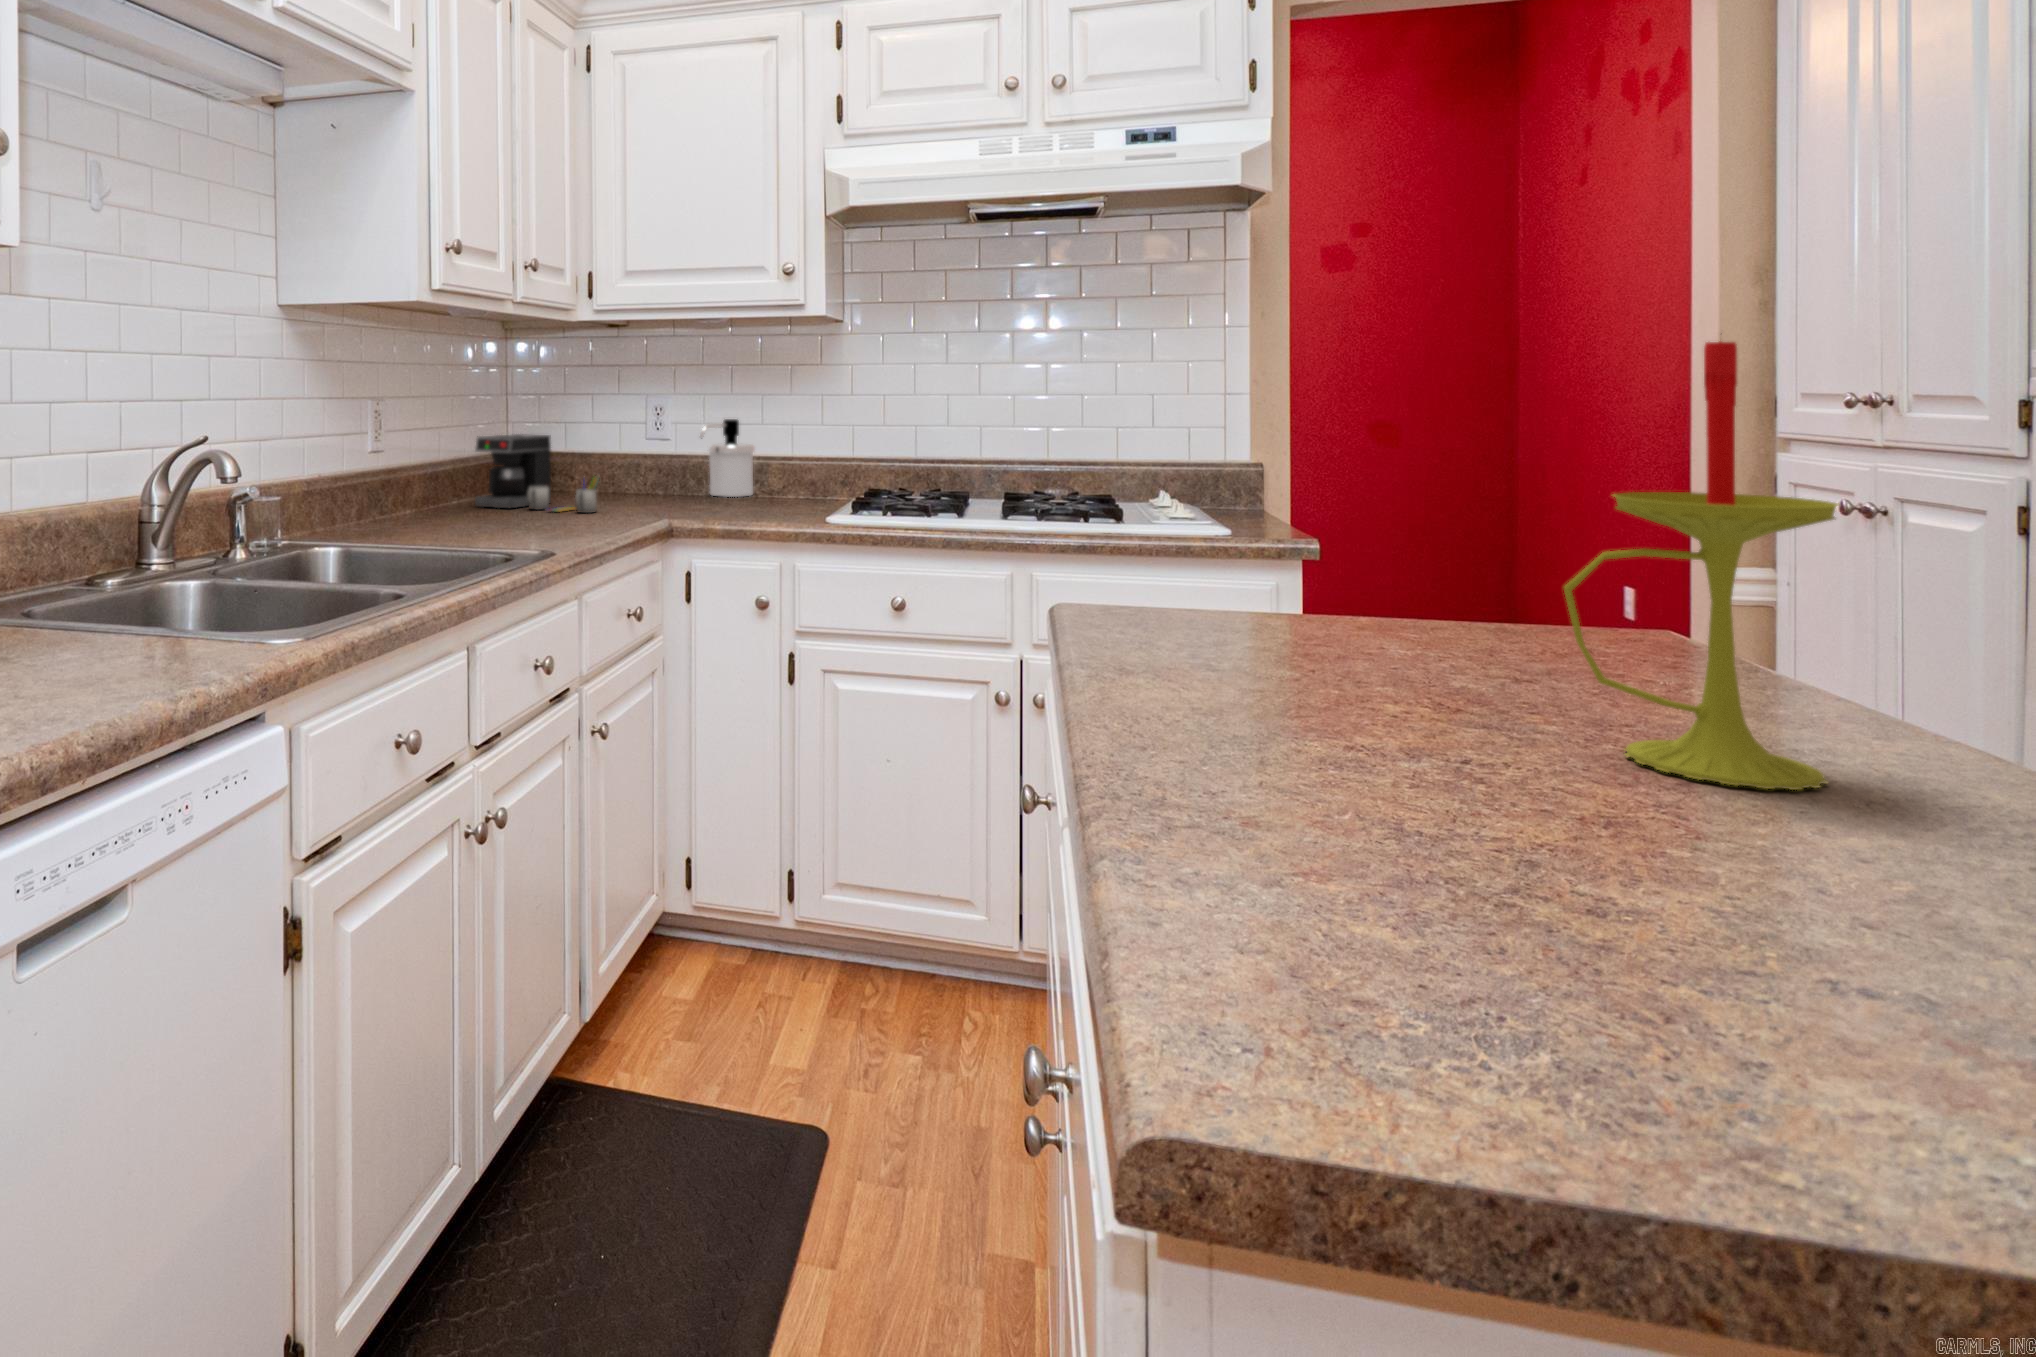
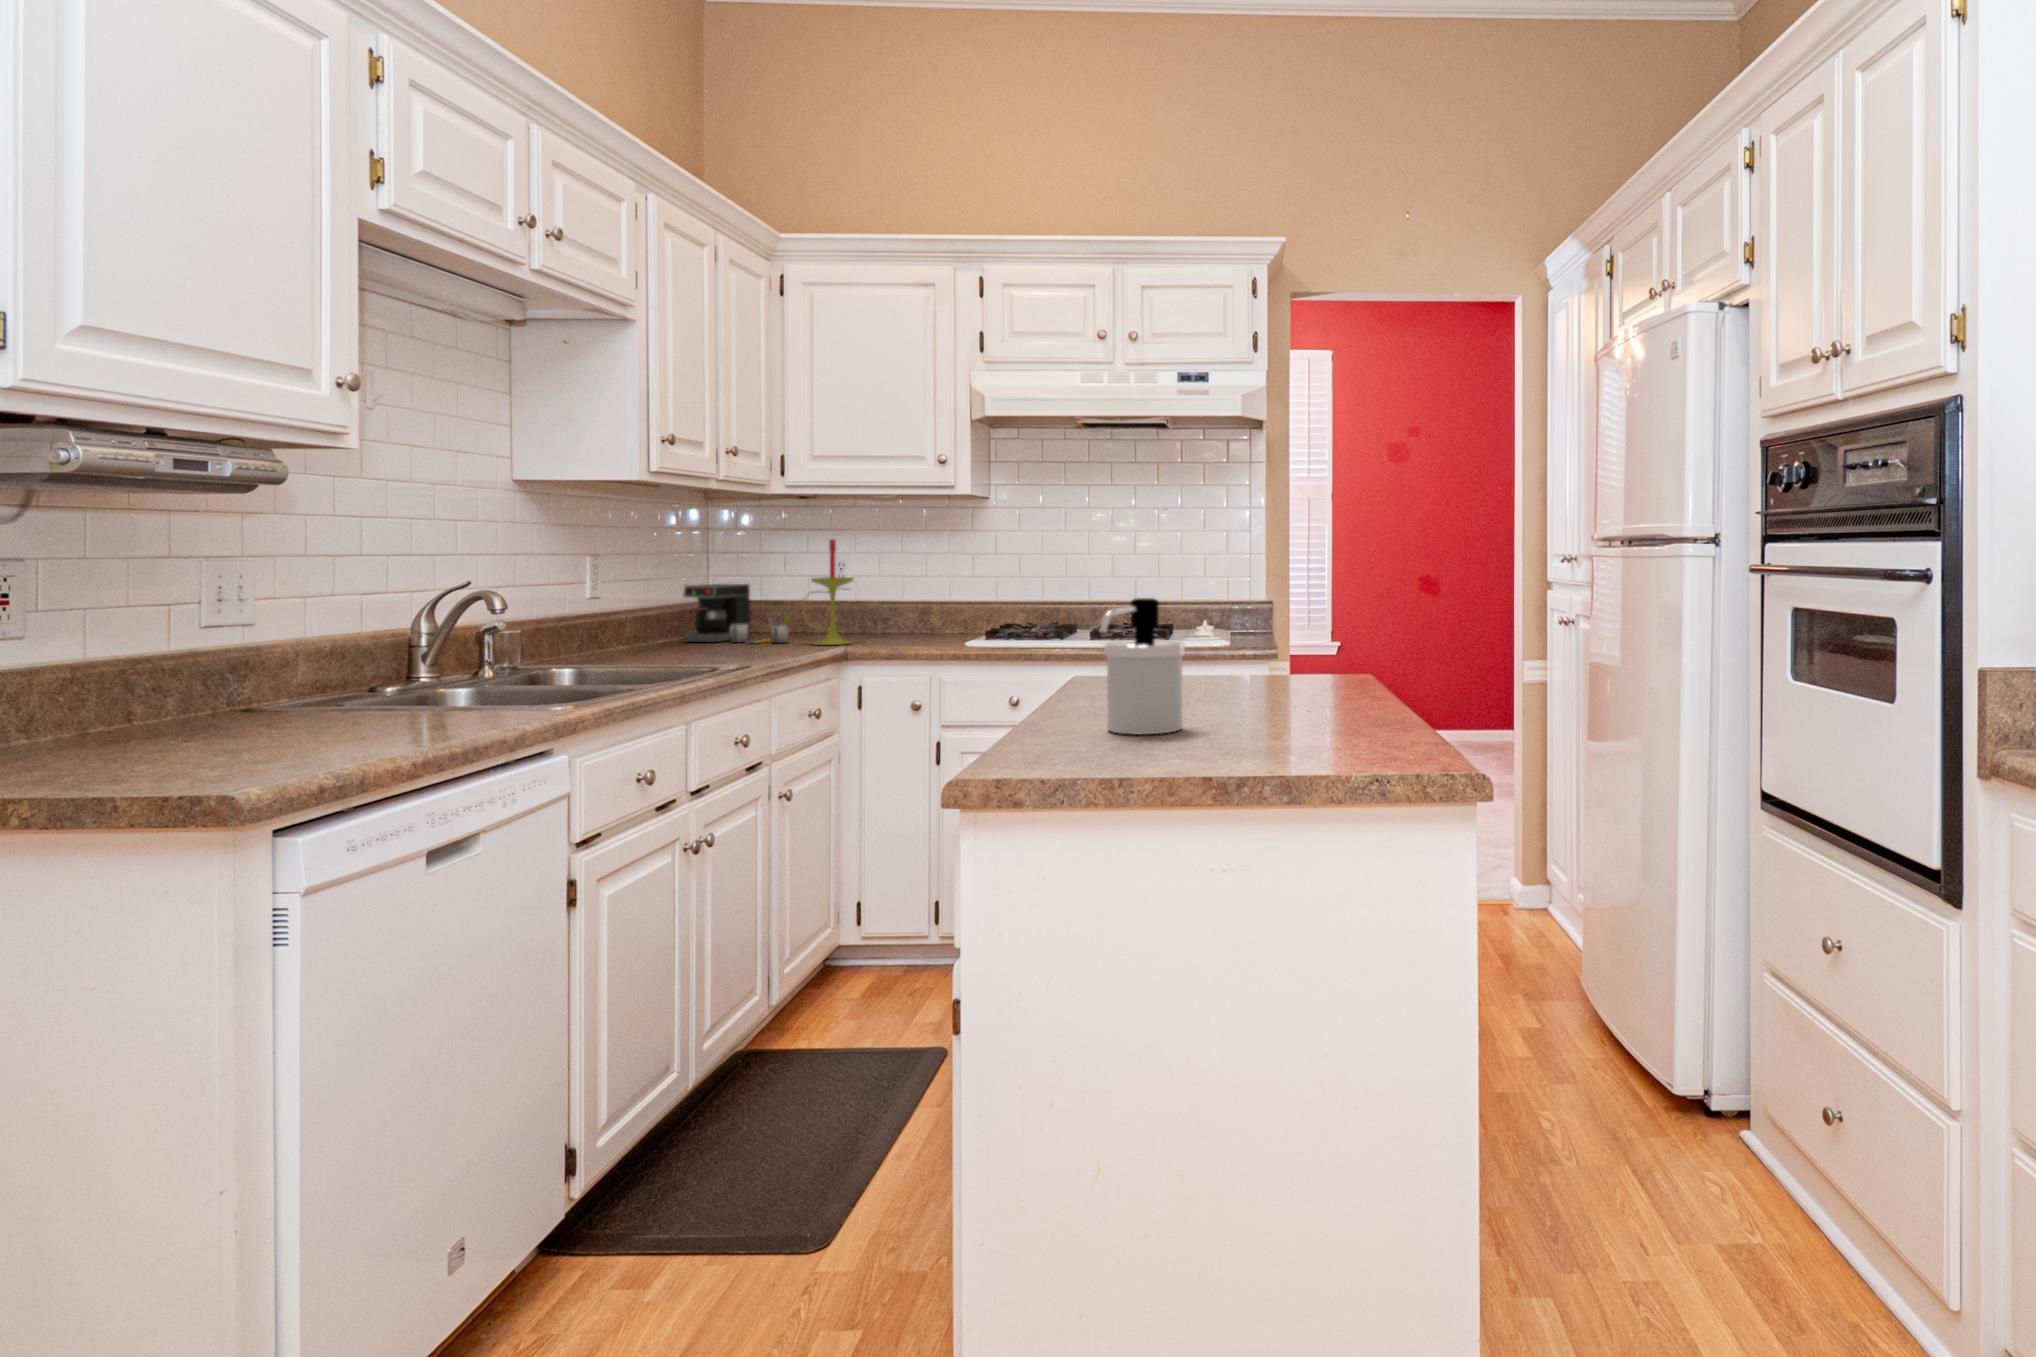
candle: present [1564,341,1839,790] -> present [803,539,854,645]
soap dispenser: present [700,419,755,497] -> present [1099,598,1185,734]

